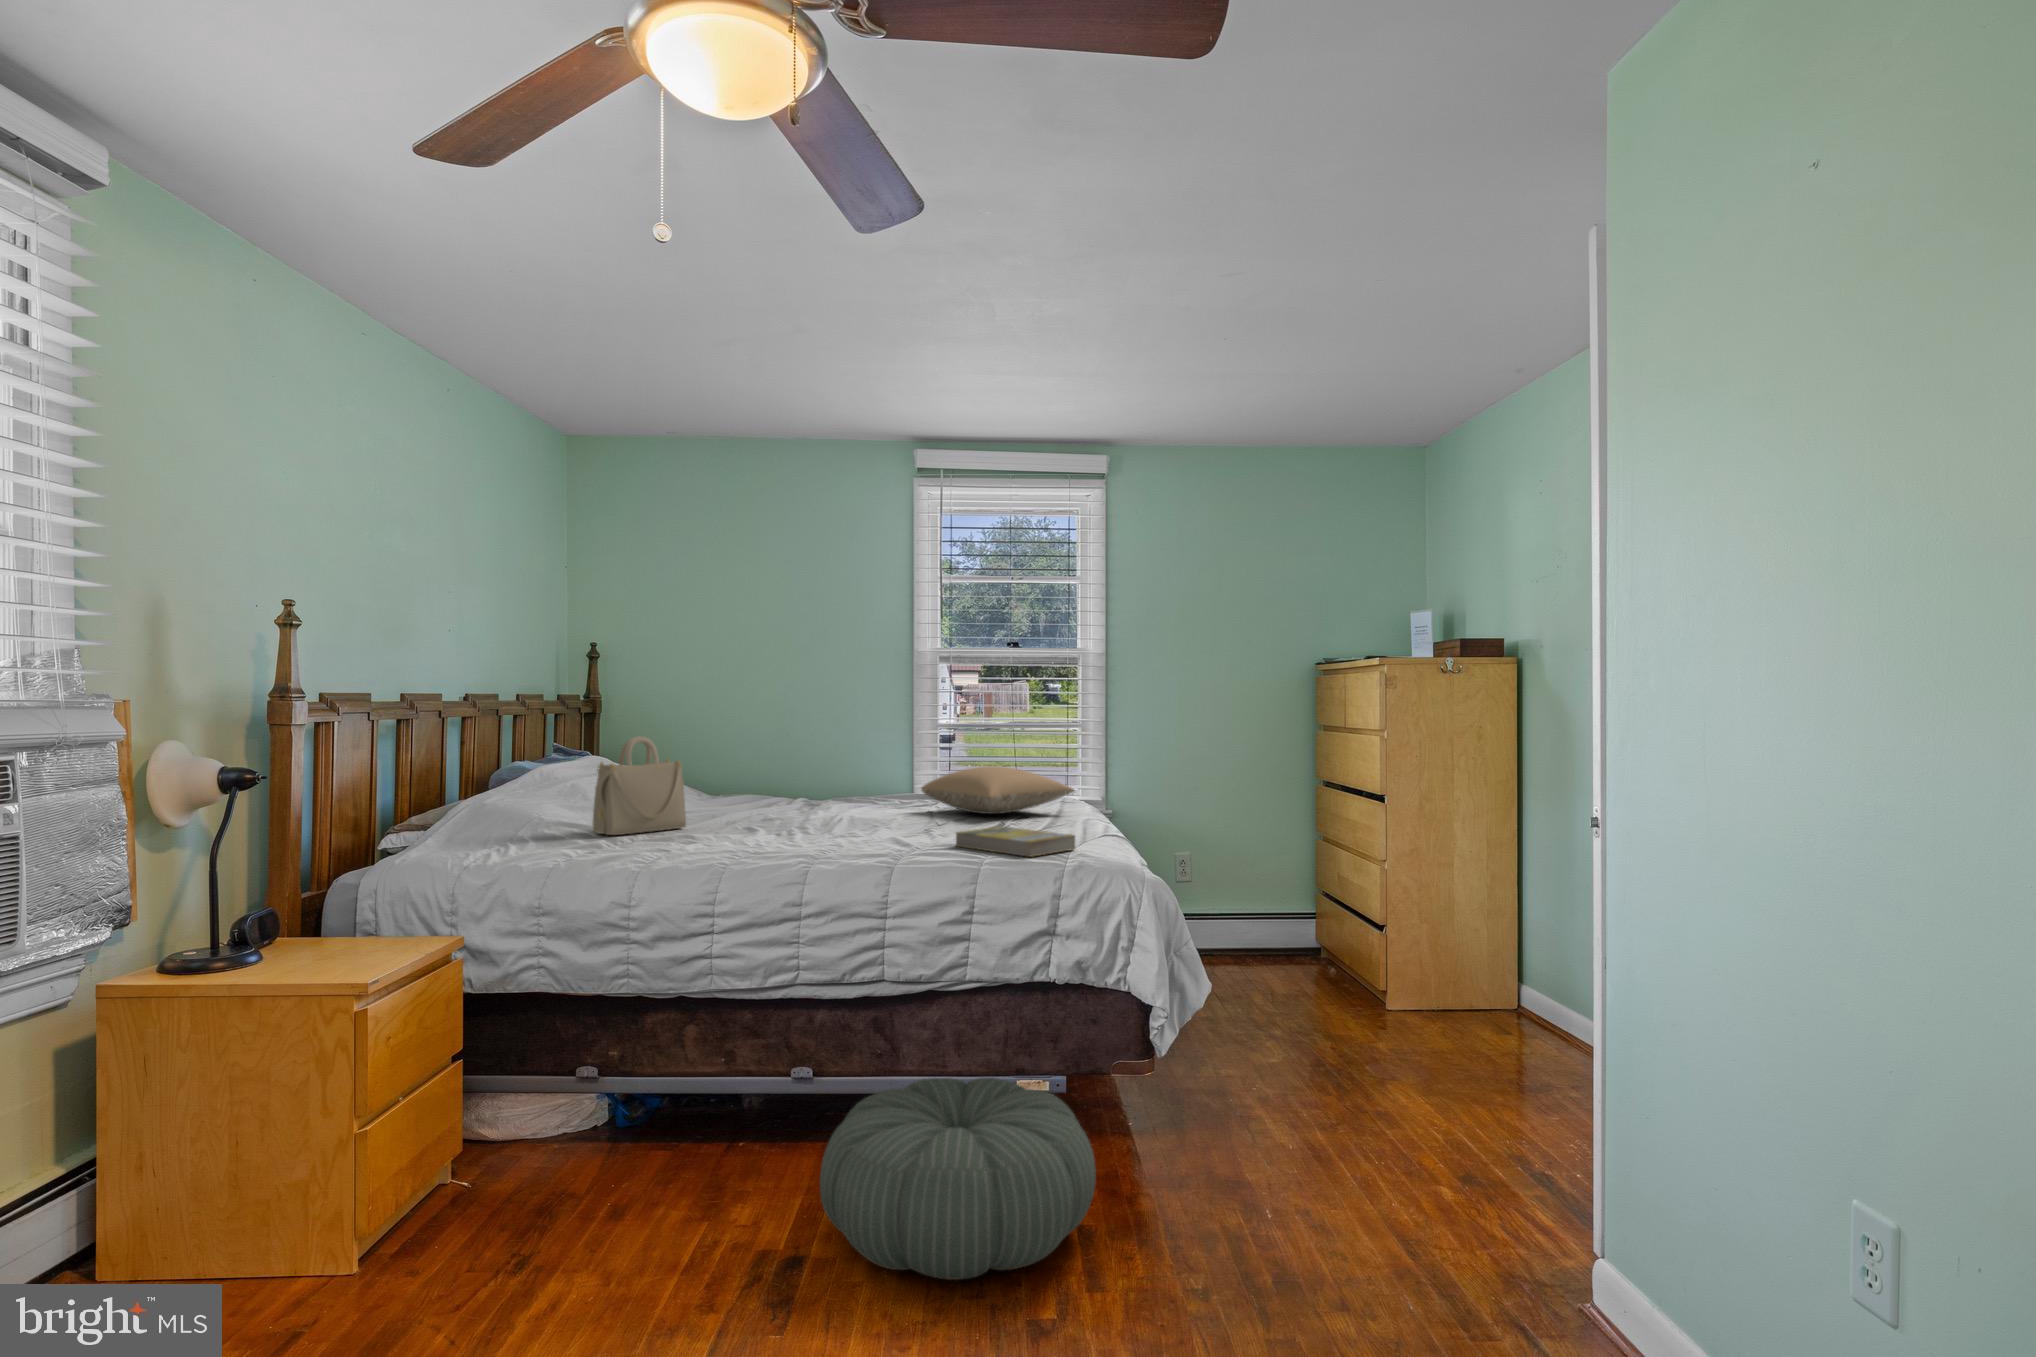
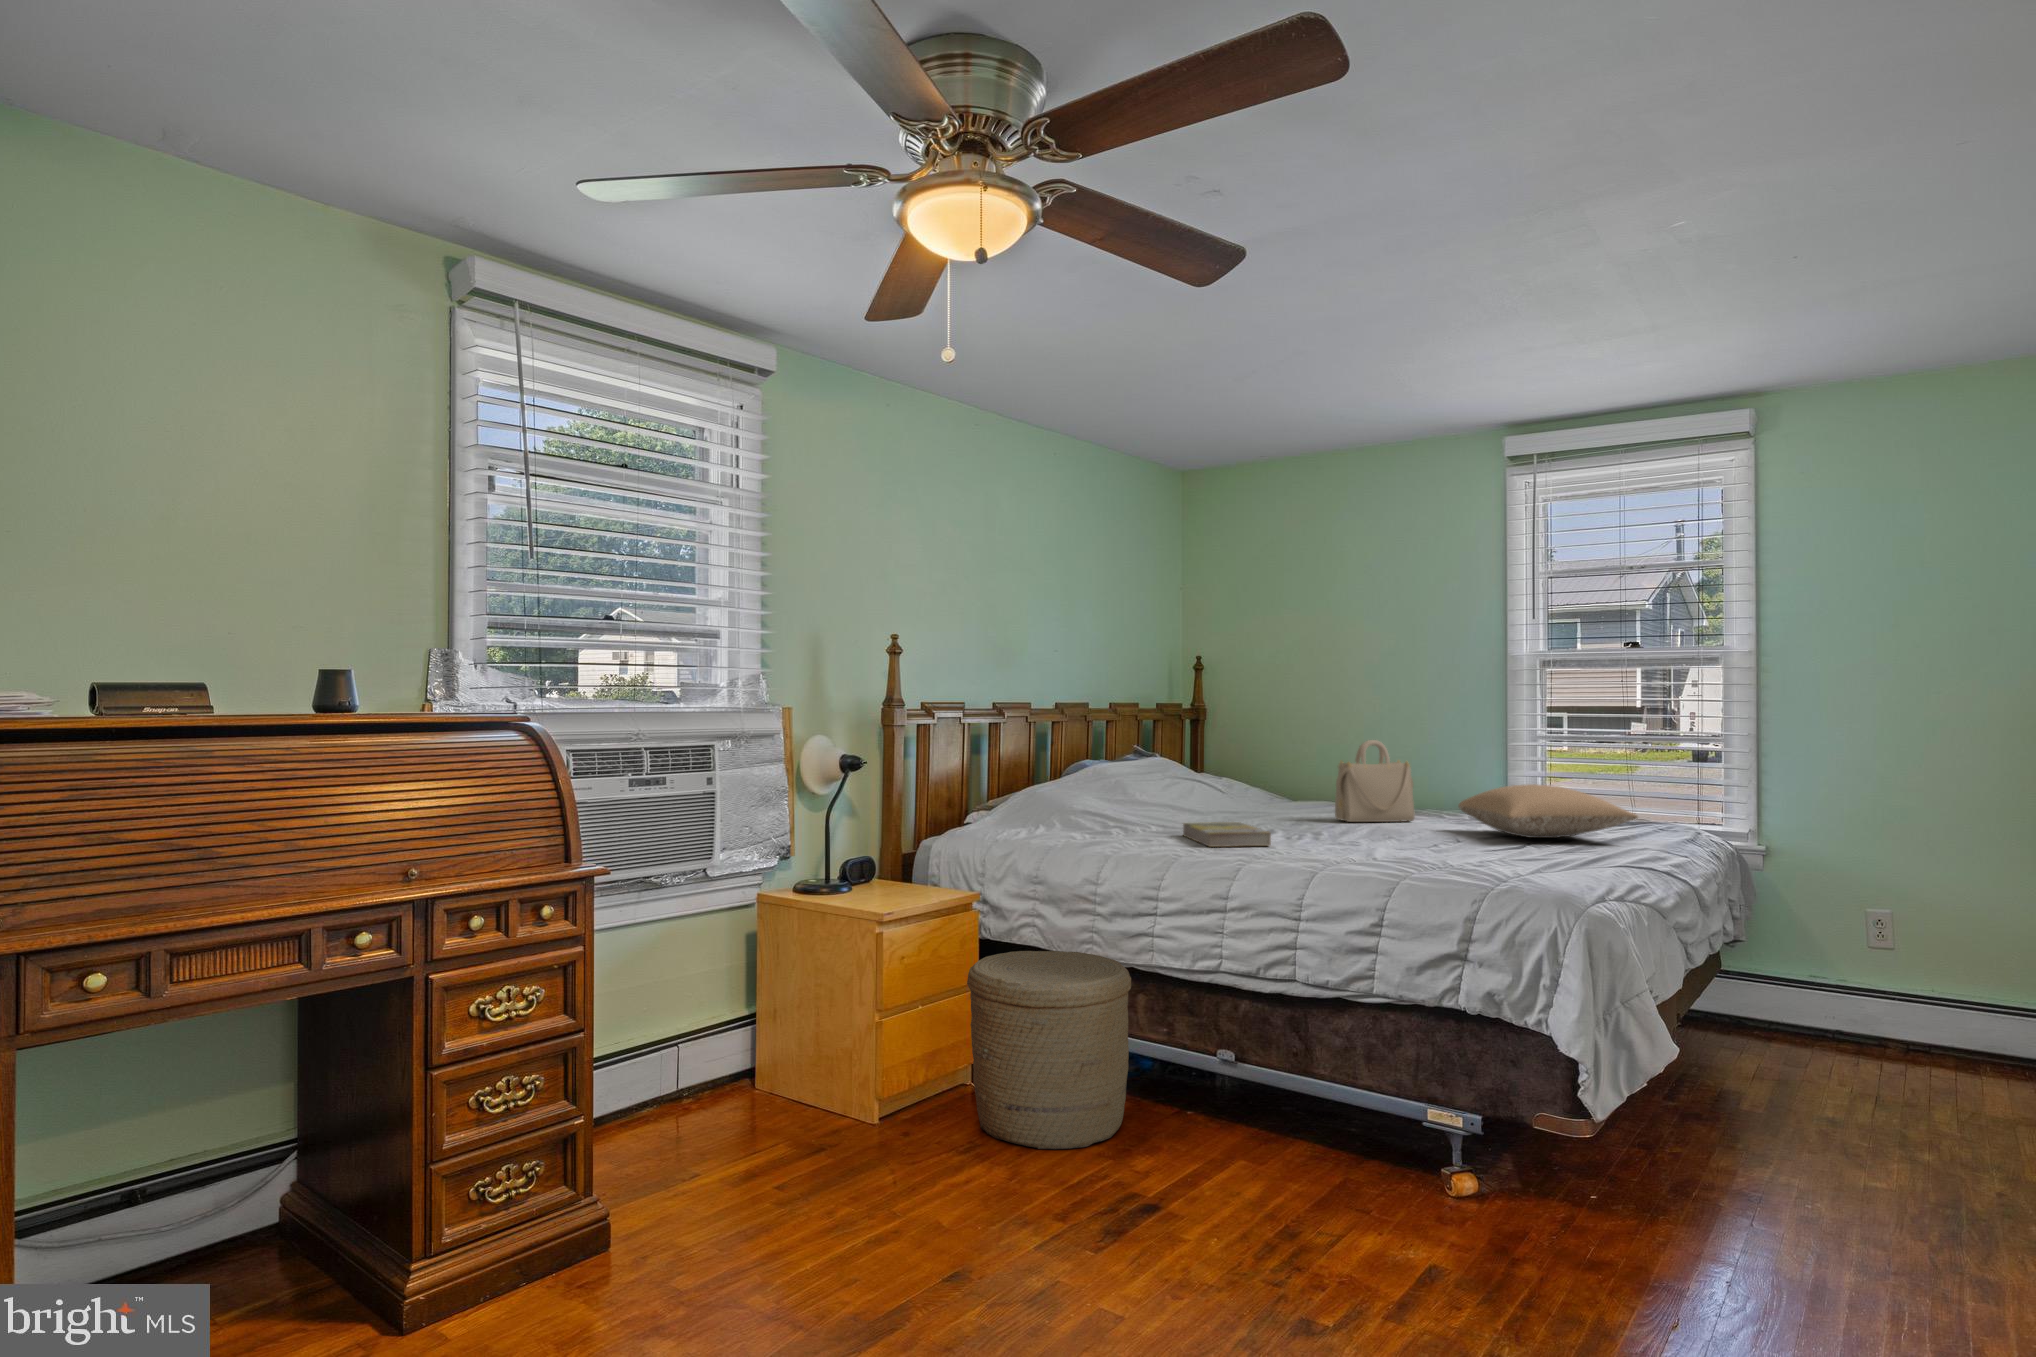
handbag: present [592,737,686,835] -> present [1335,740,1415,822]
book: present [956,826,1075,857] -> present [1183,822,1271,847]
woven basket: none [492,990,705,1244] -> present [967,951,1131,1149]
pouf: present [820,1078,1096,1280] -> none [1177,1080,1451,1269]

